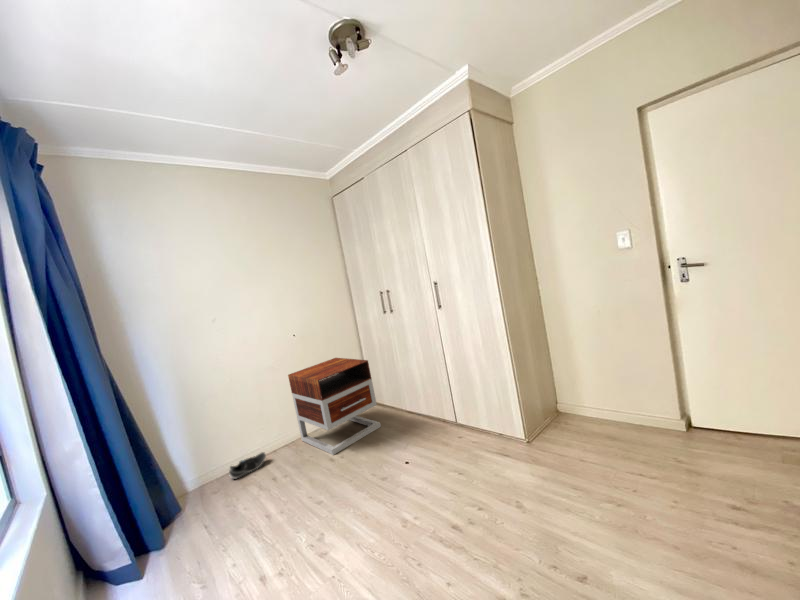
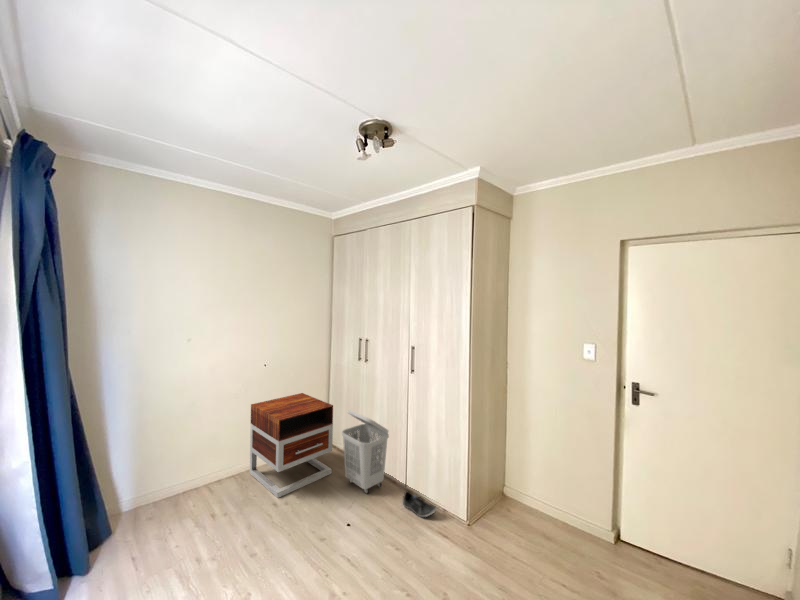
laundry basket: none [382,360,433,436] -> present [342,410,389,493]
shoe: present [229,452,266,479] -> present [402,491,436,517]

